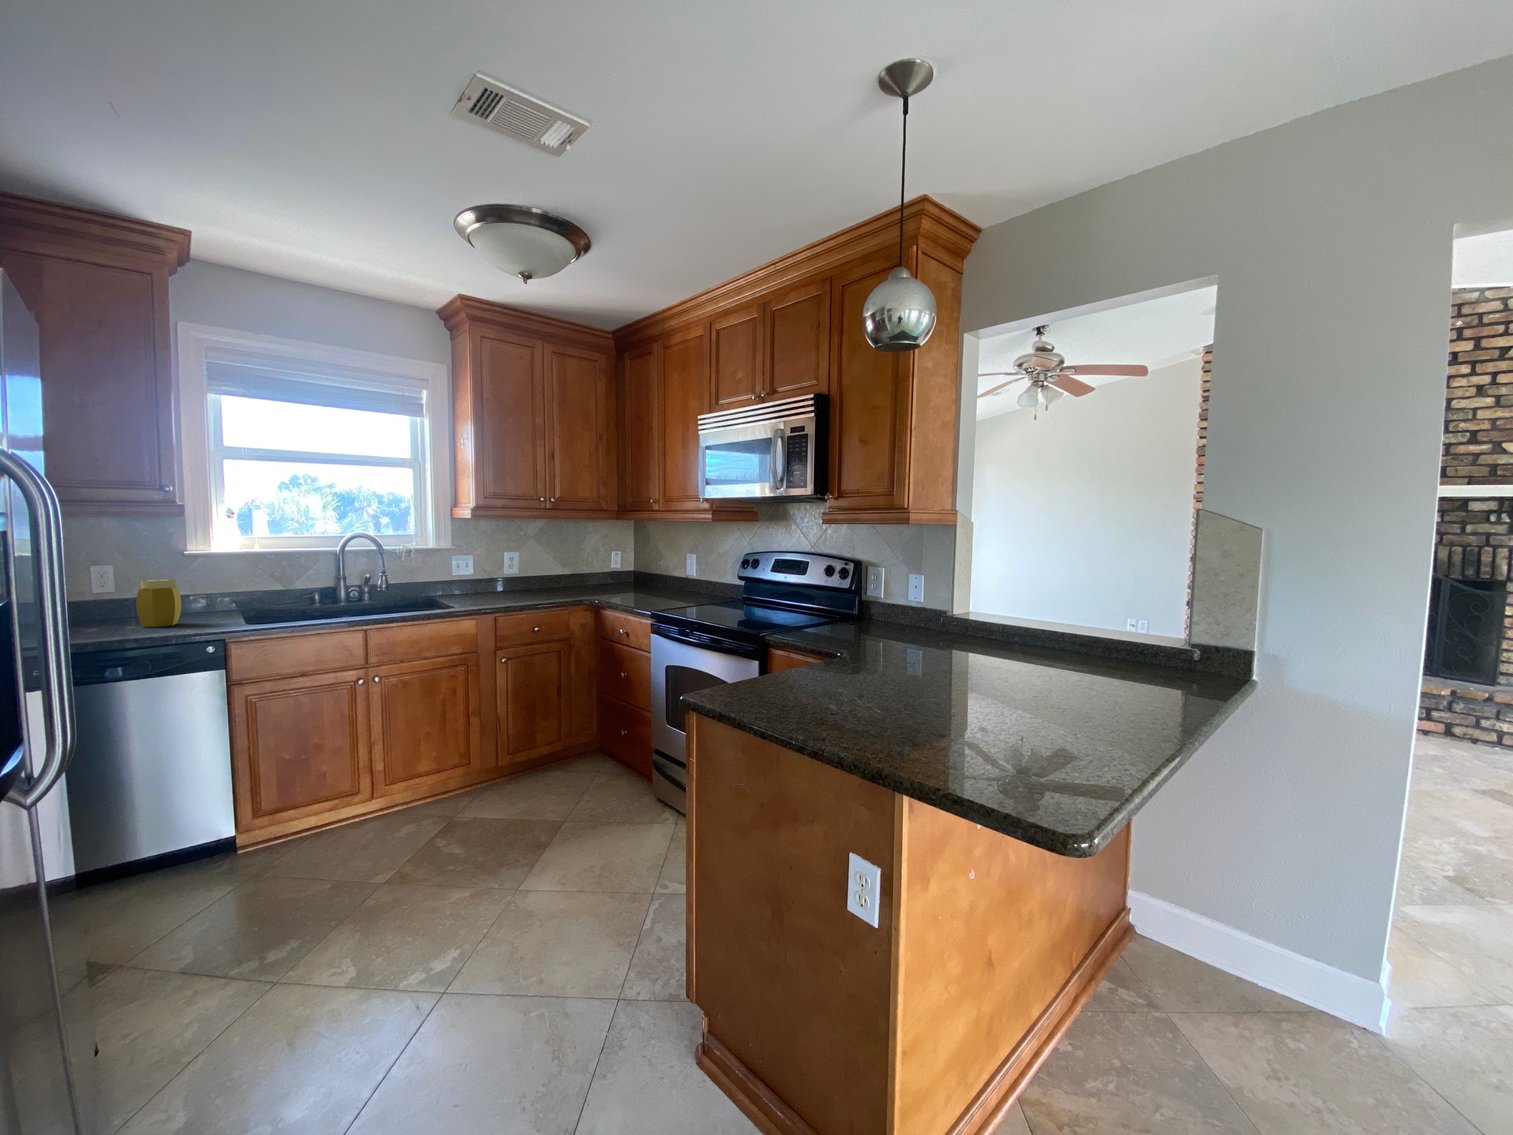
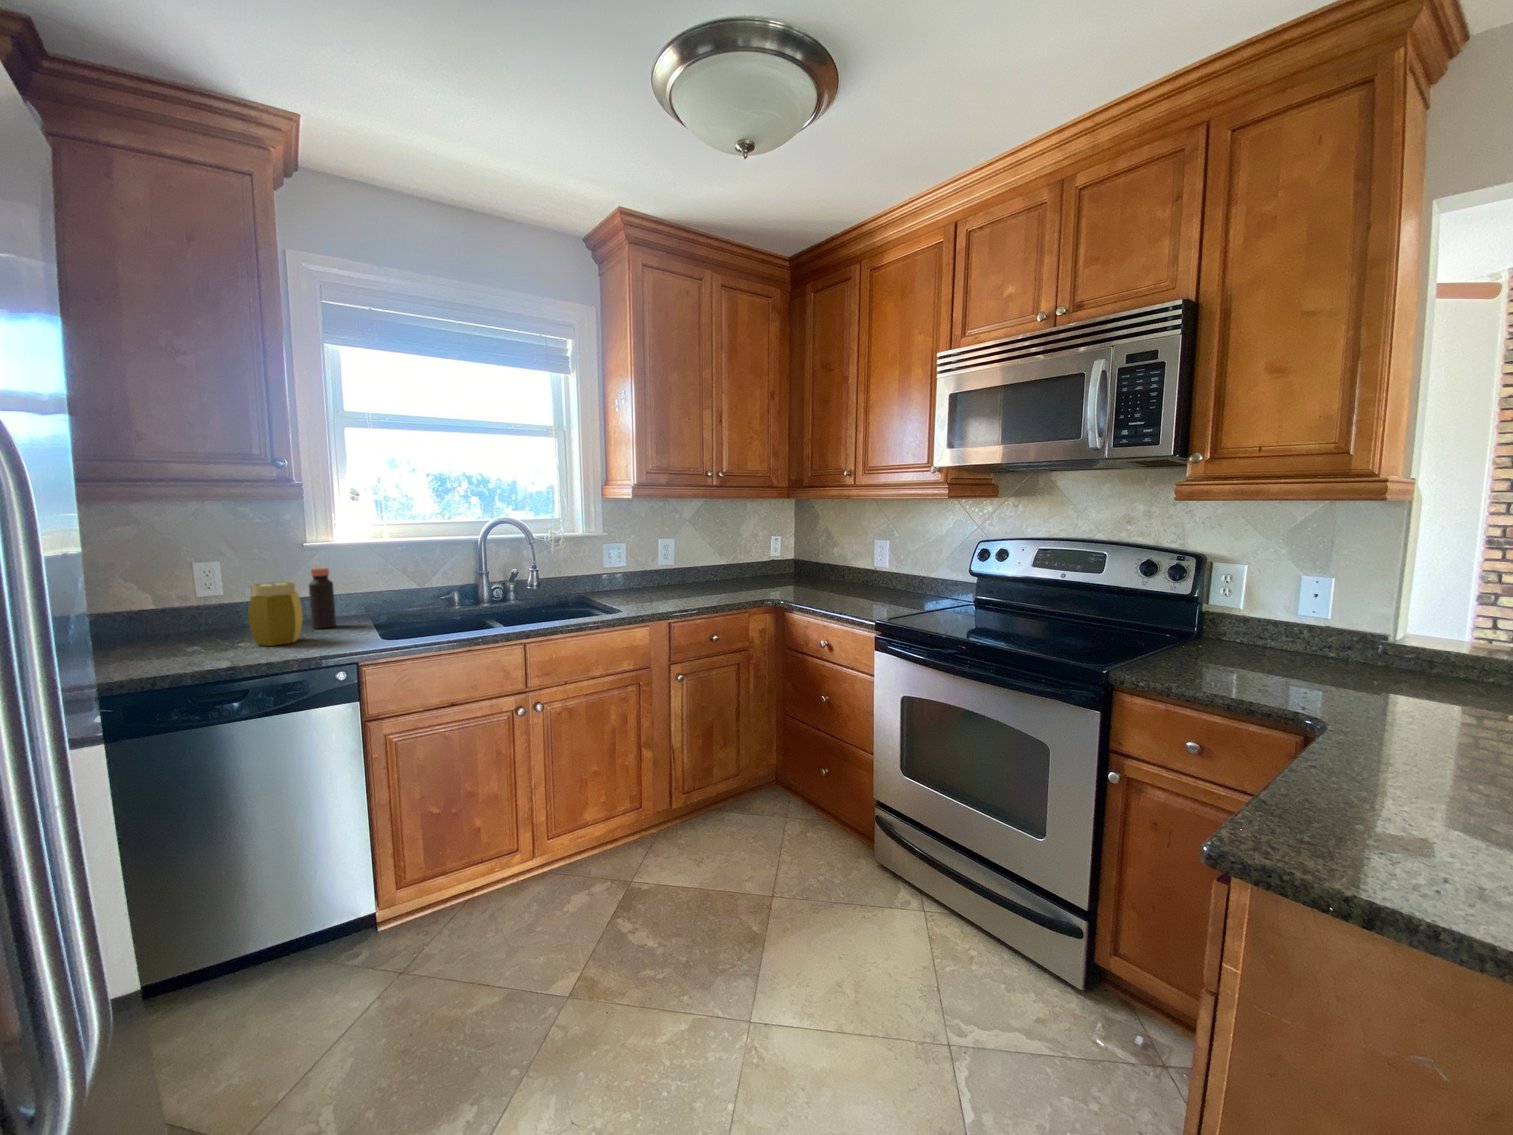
bottle: none [187,570,210,618] -> present [309,568,336,628]

